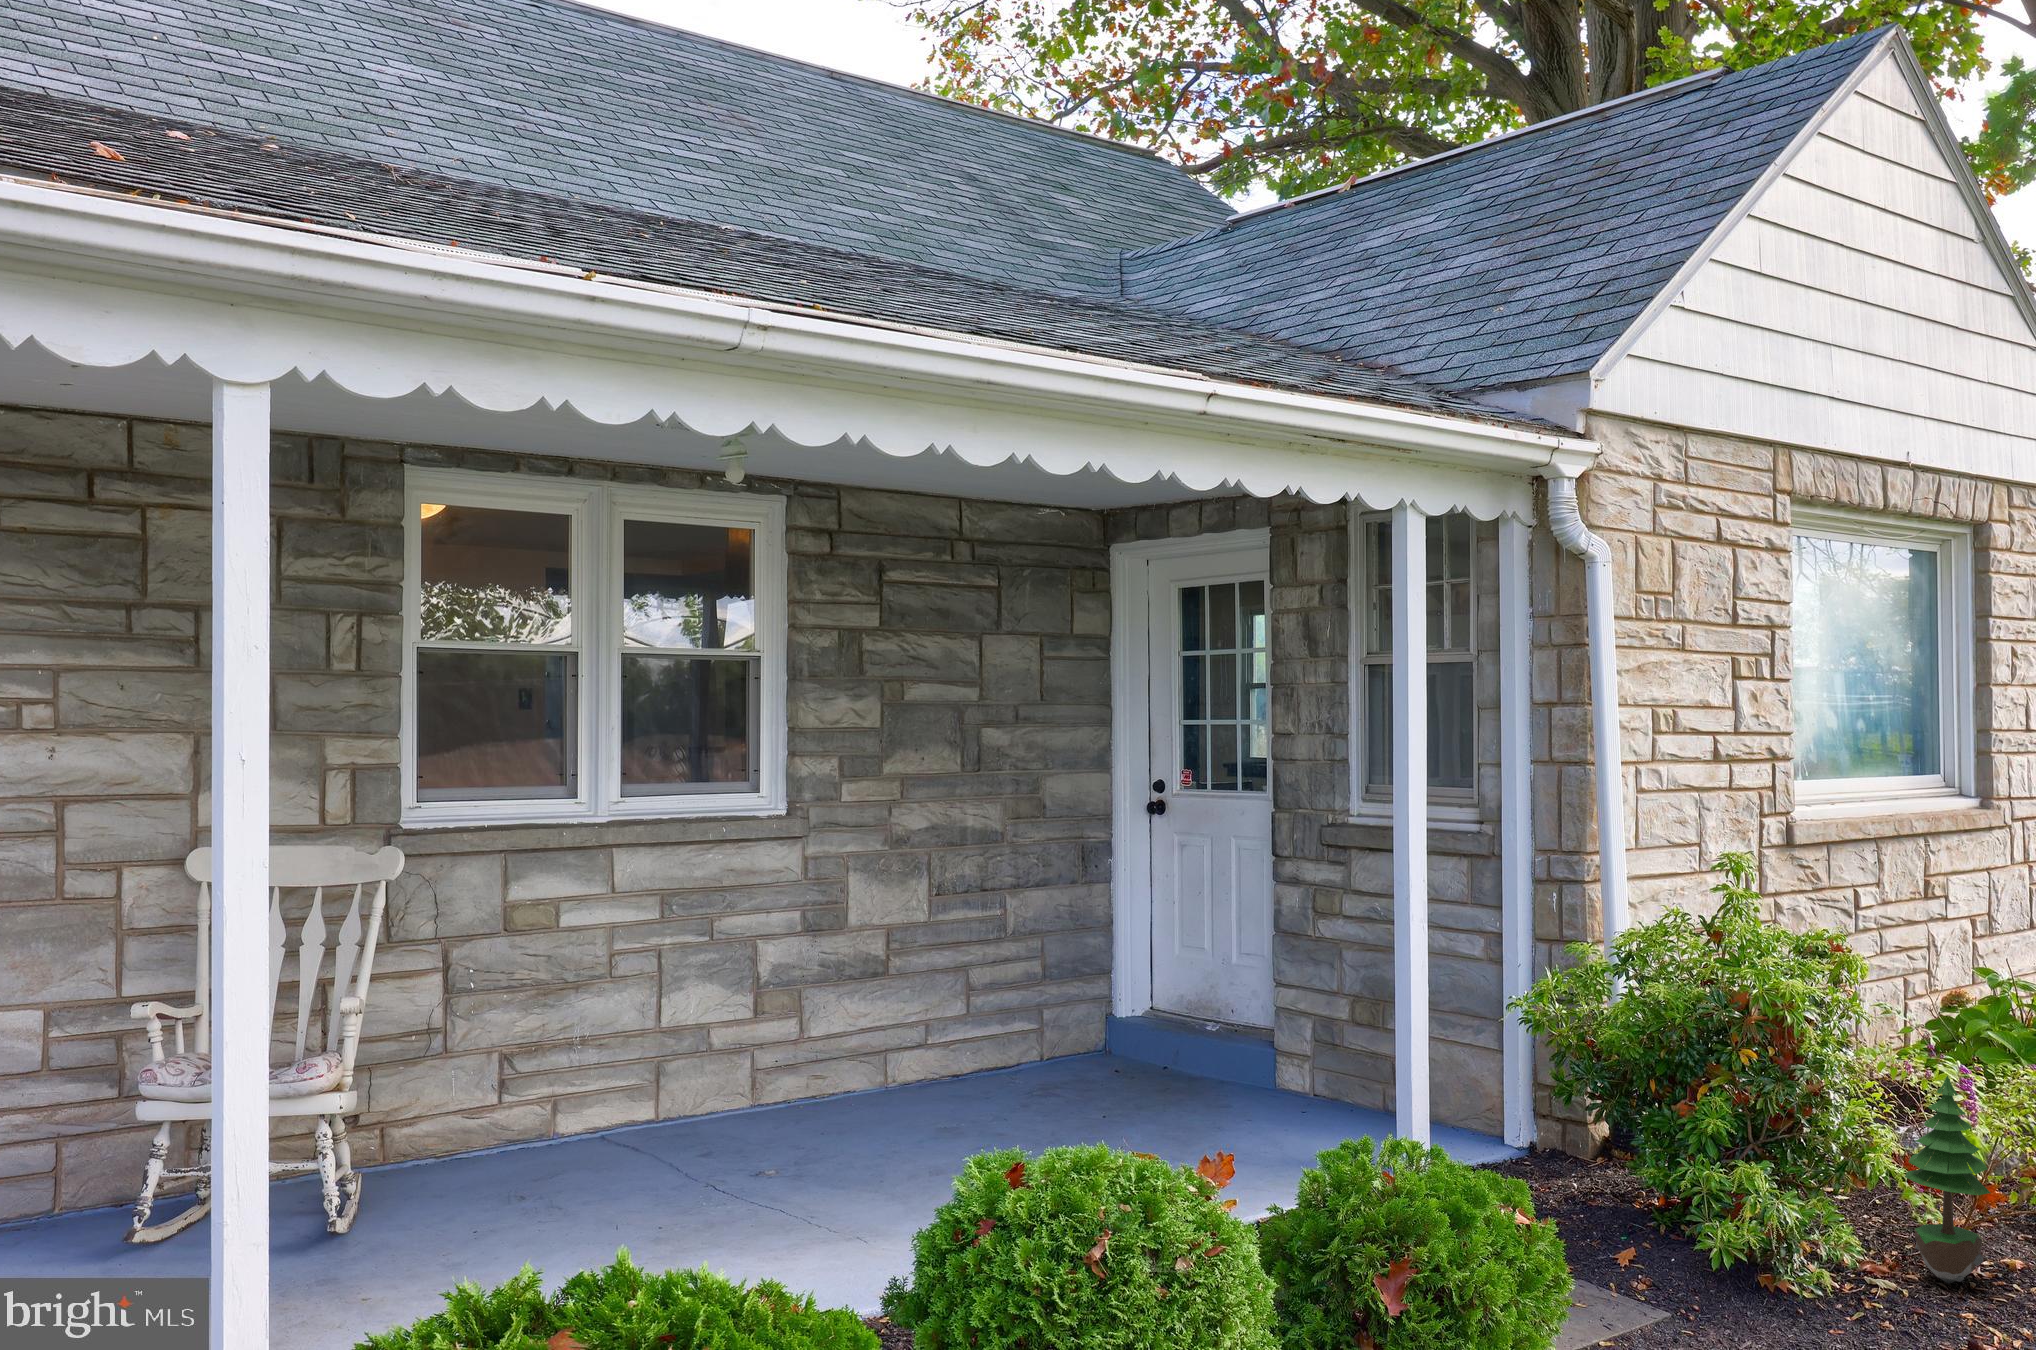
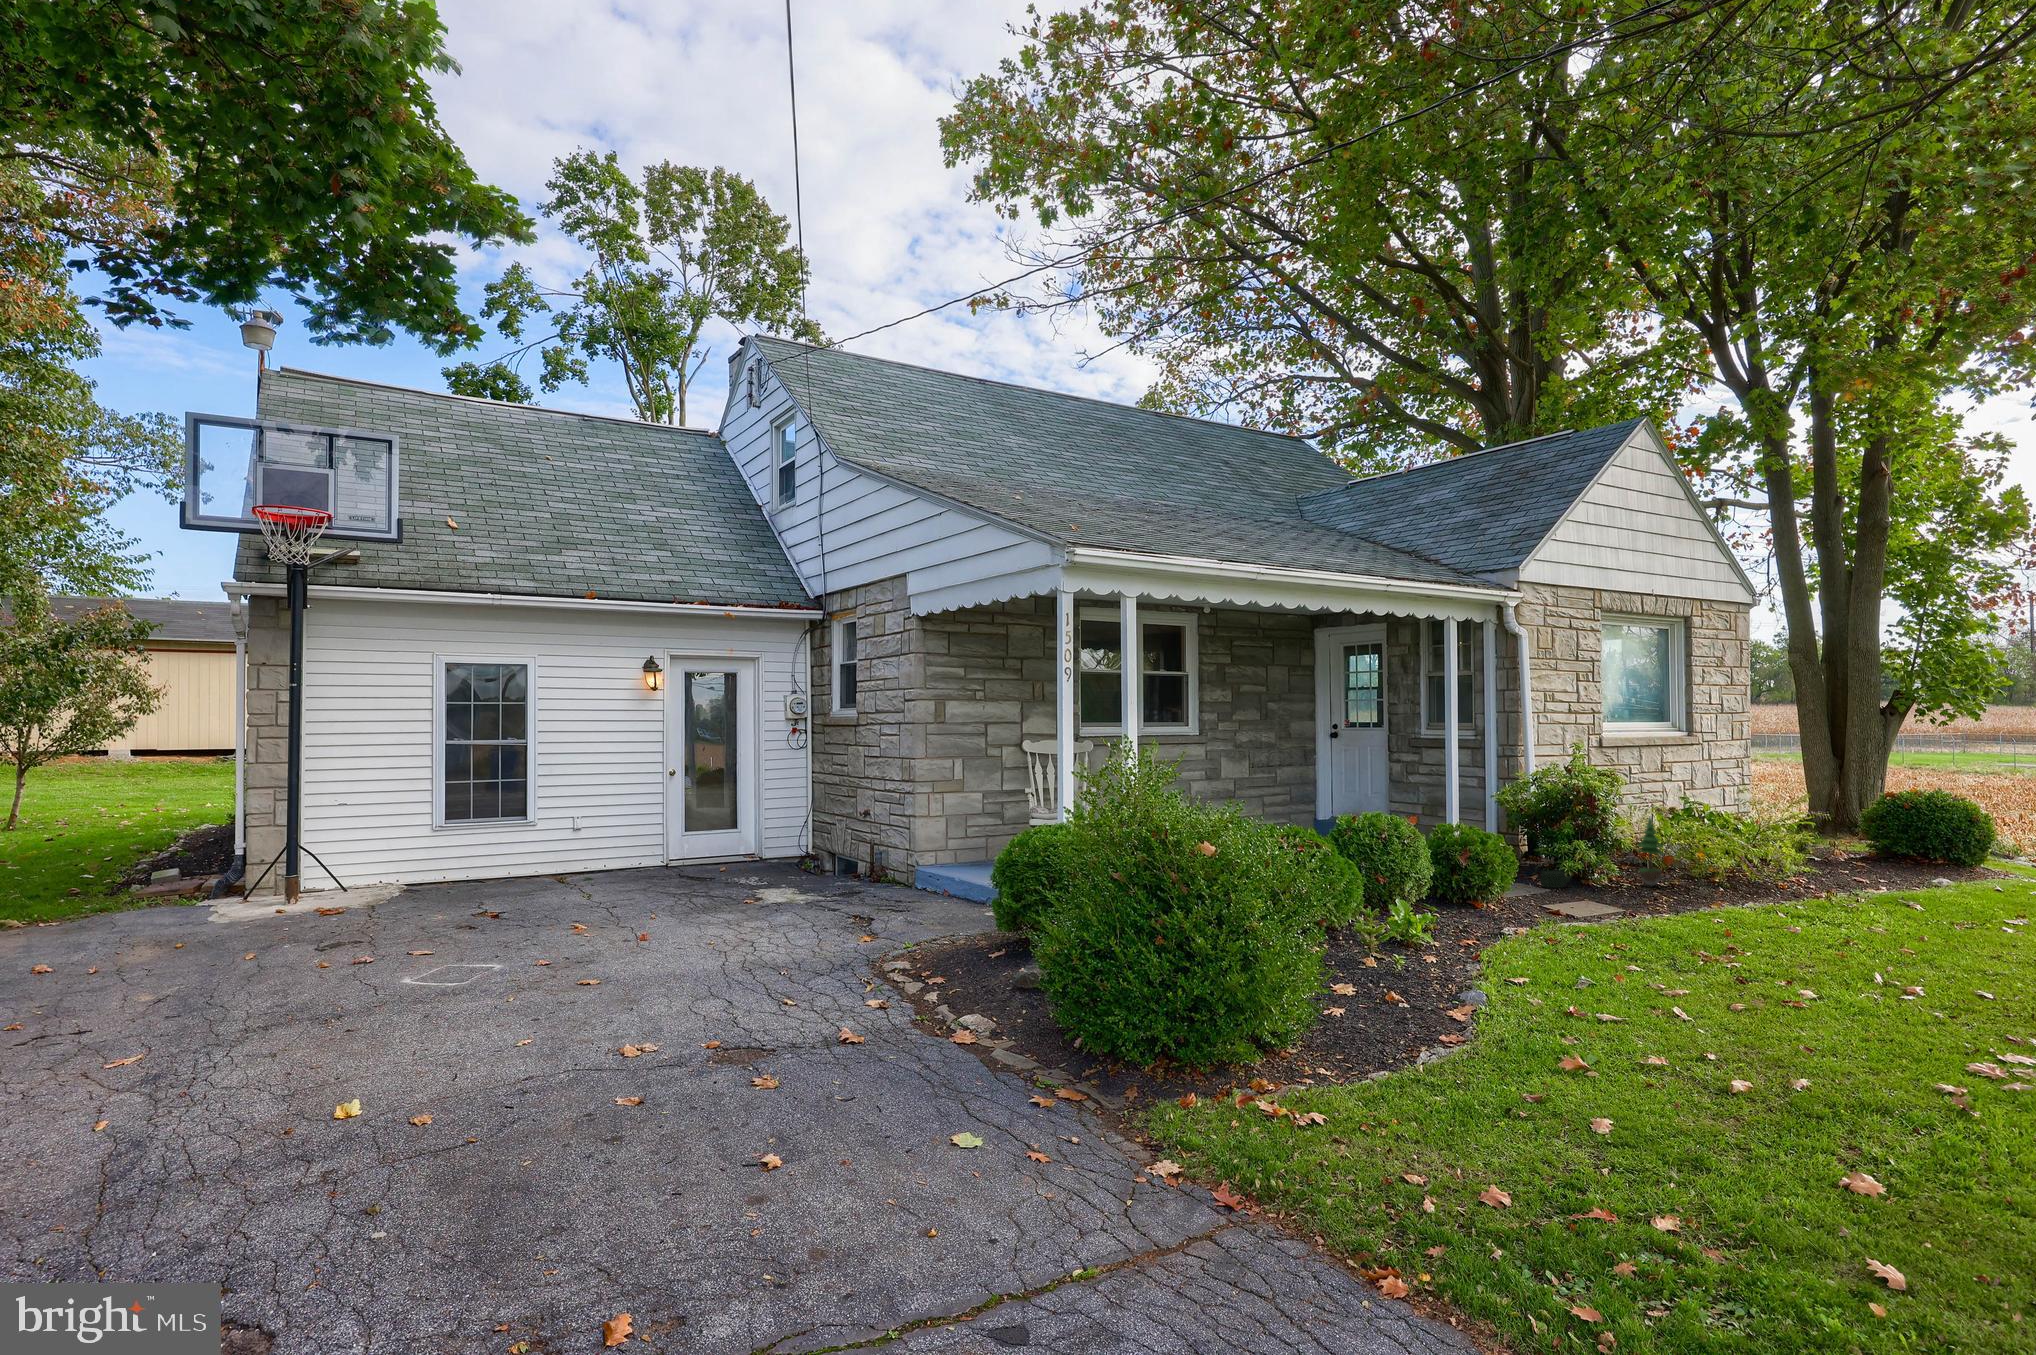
watering can: none [1623,1219,1749,1298] -> present [1535,862,1571,888]

